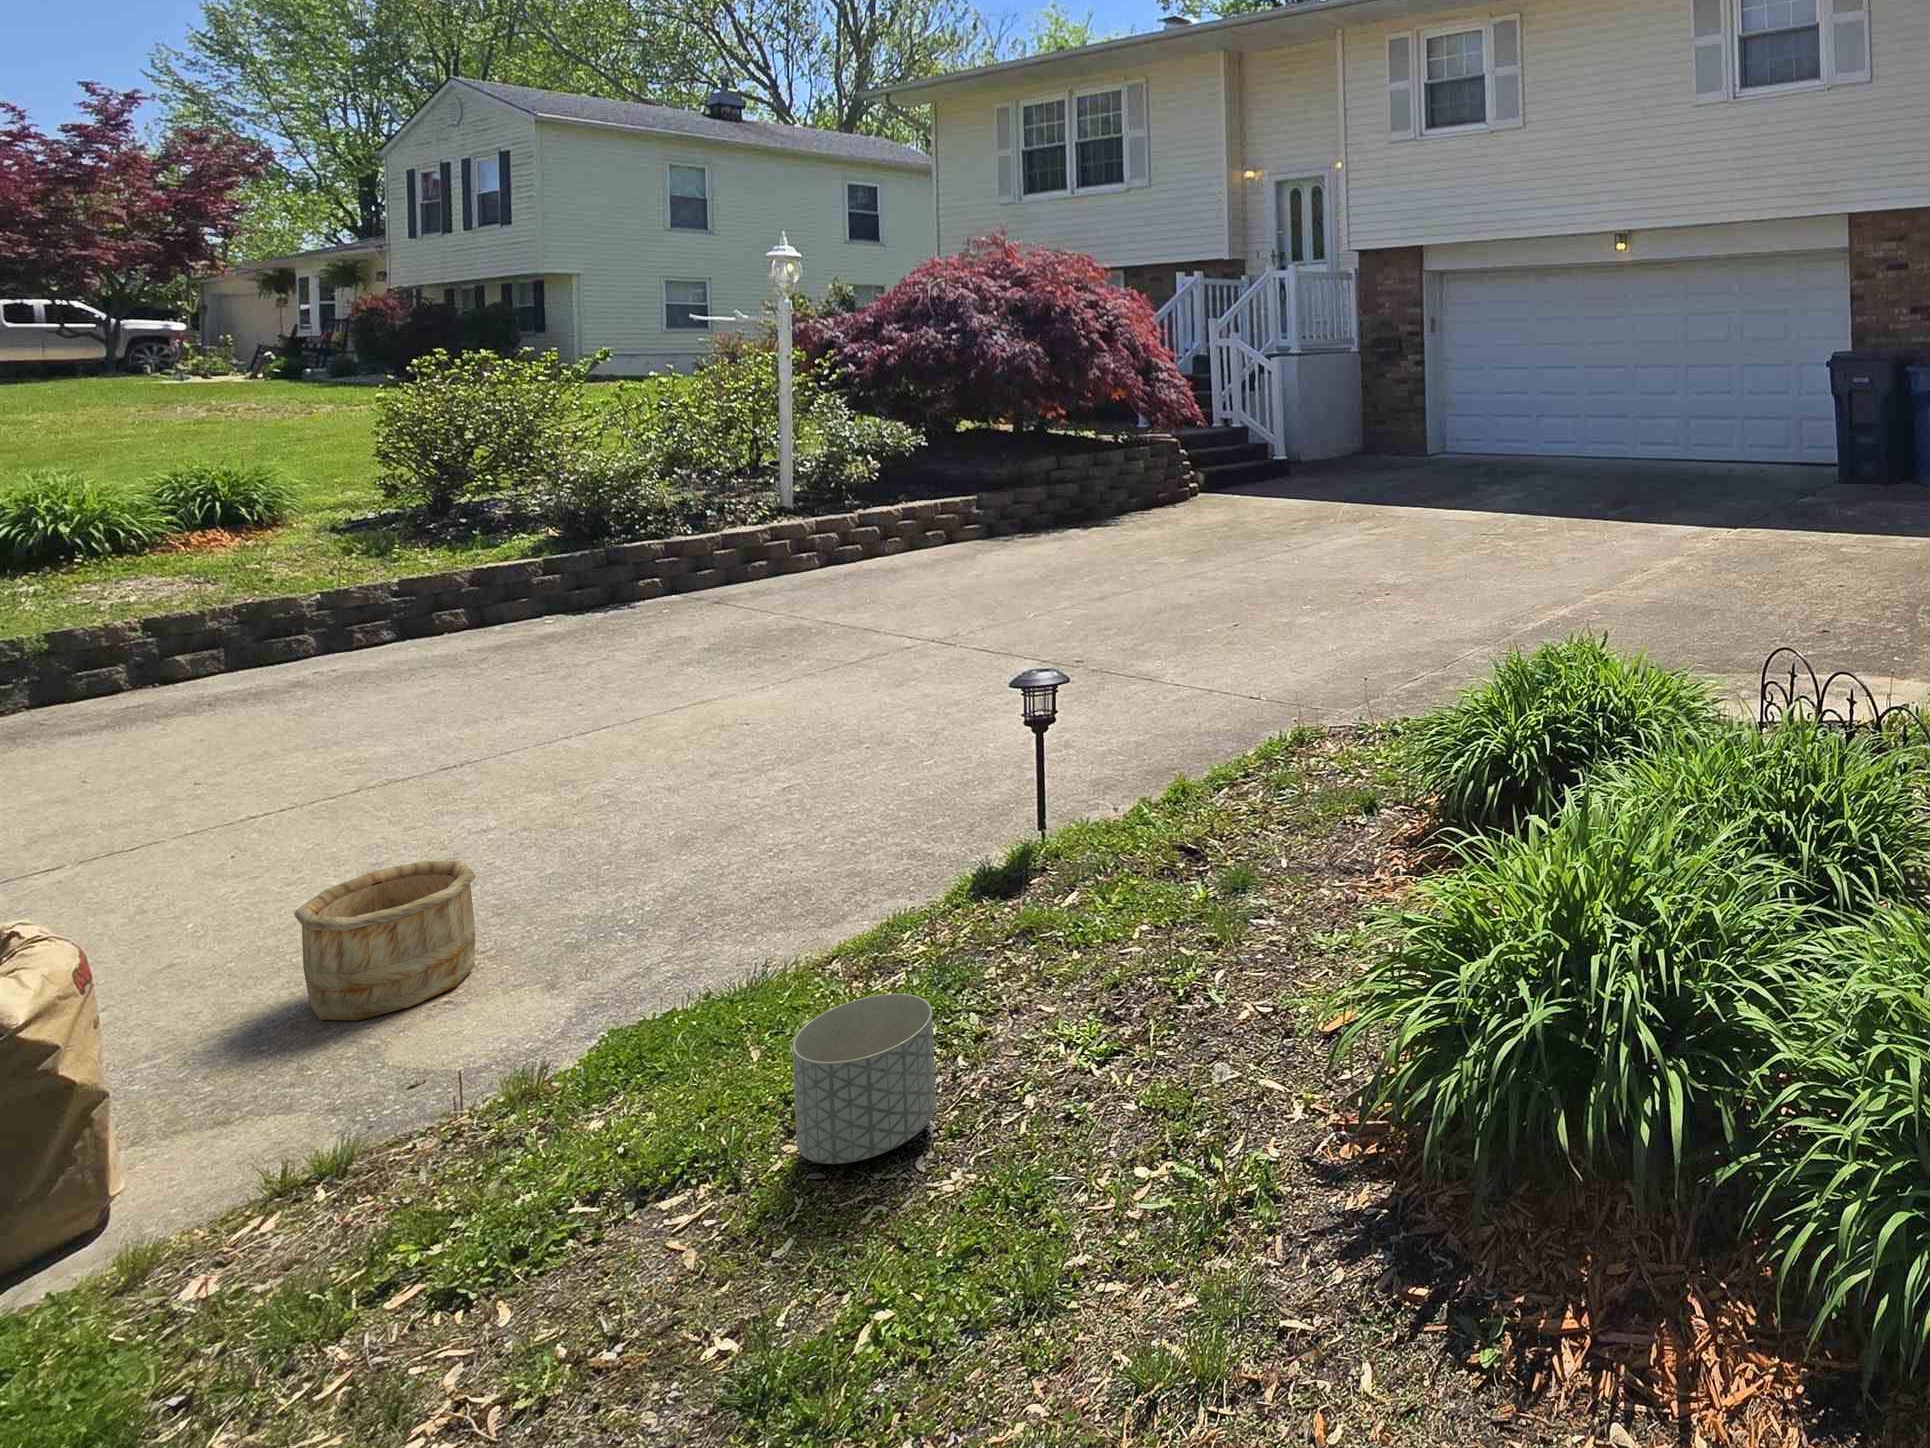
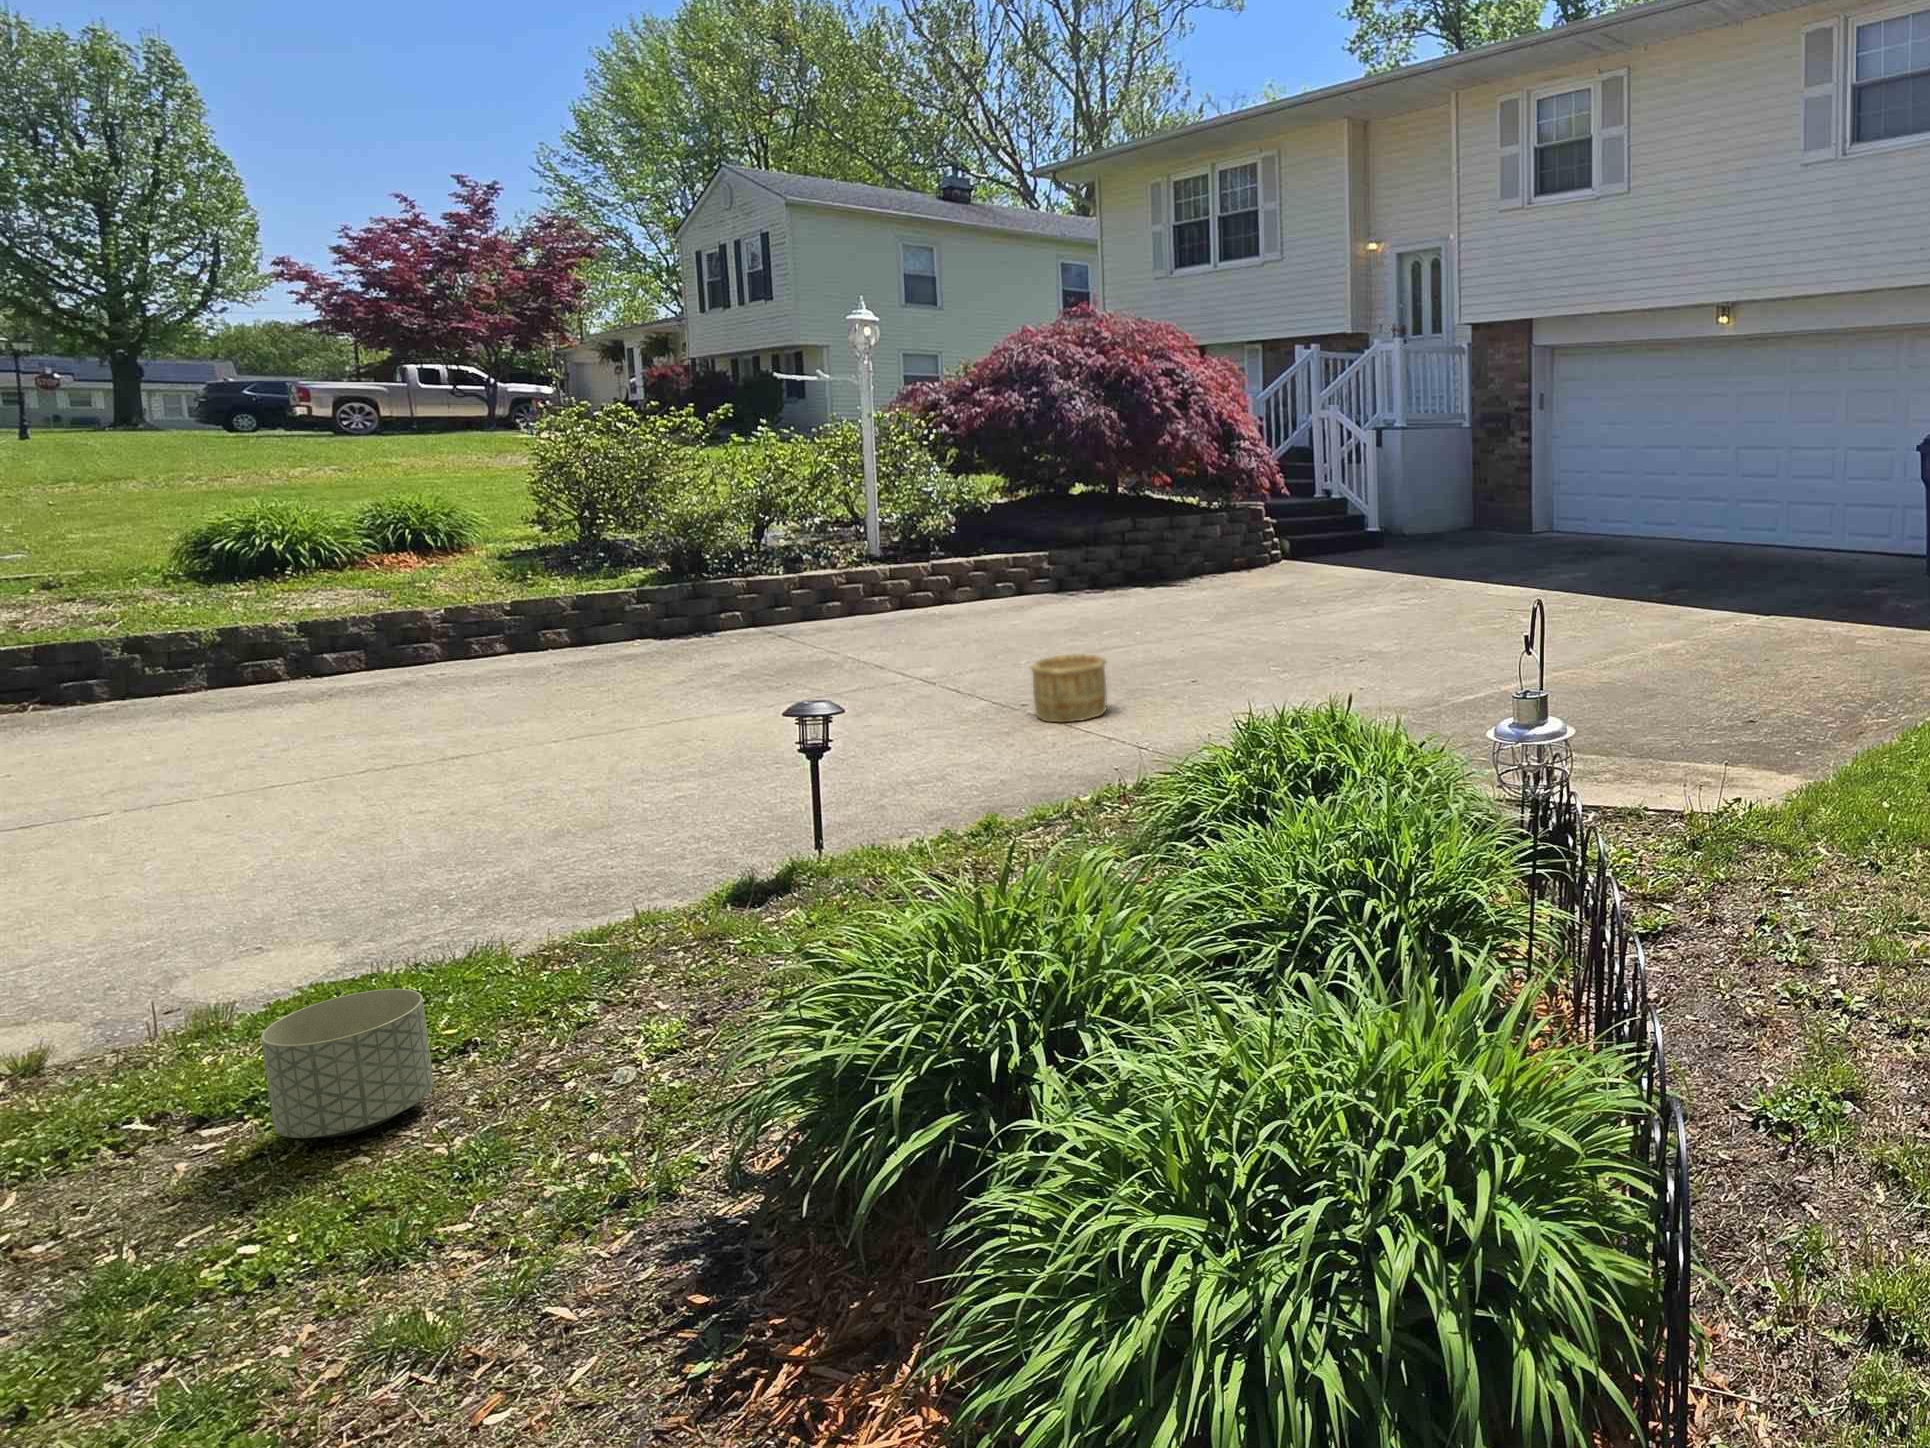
wooden bucket: present [294,861,475,1021] -> present [1030,654,1107,722]

